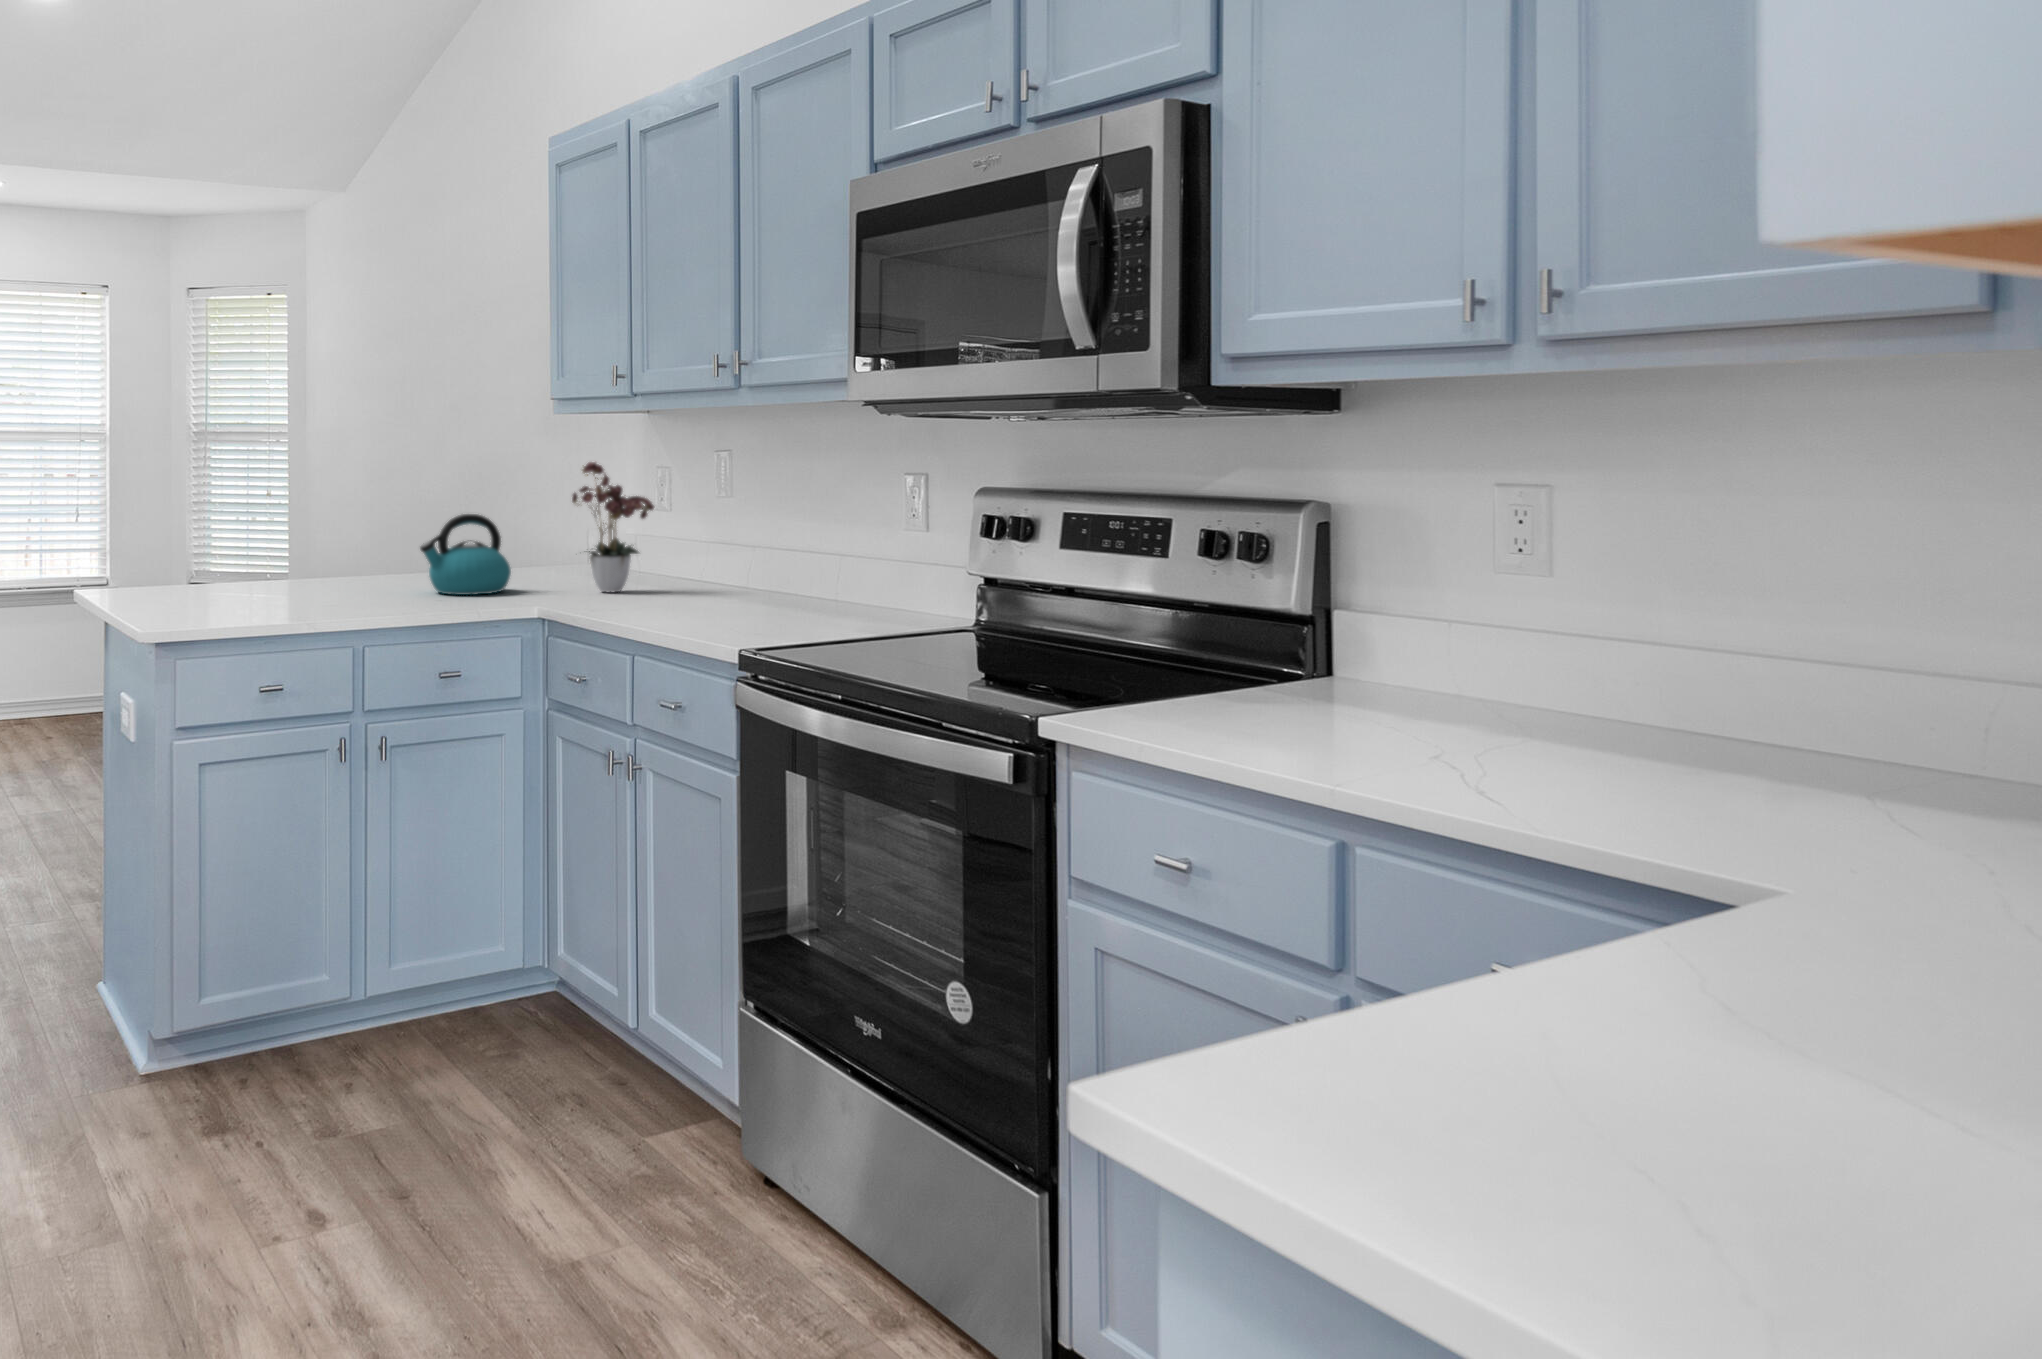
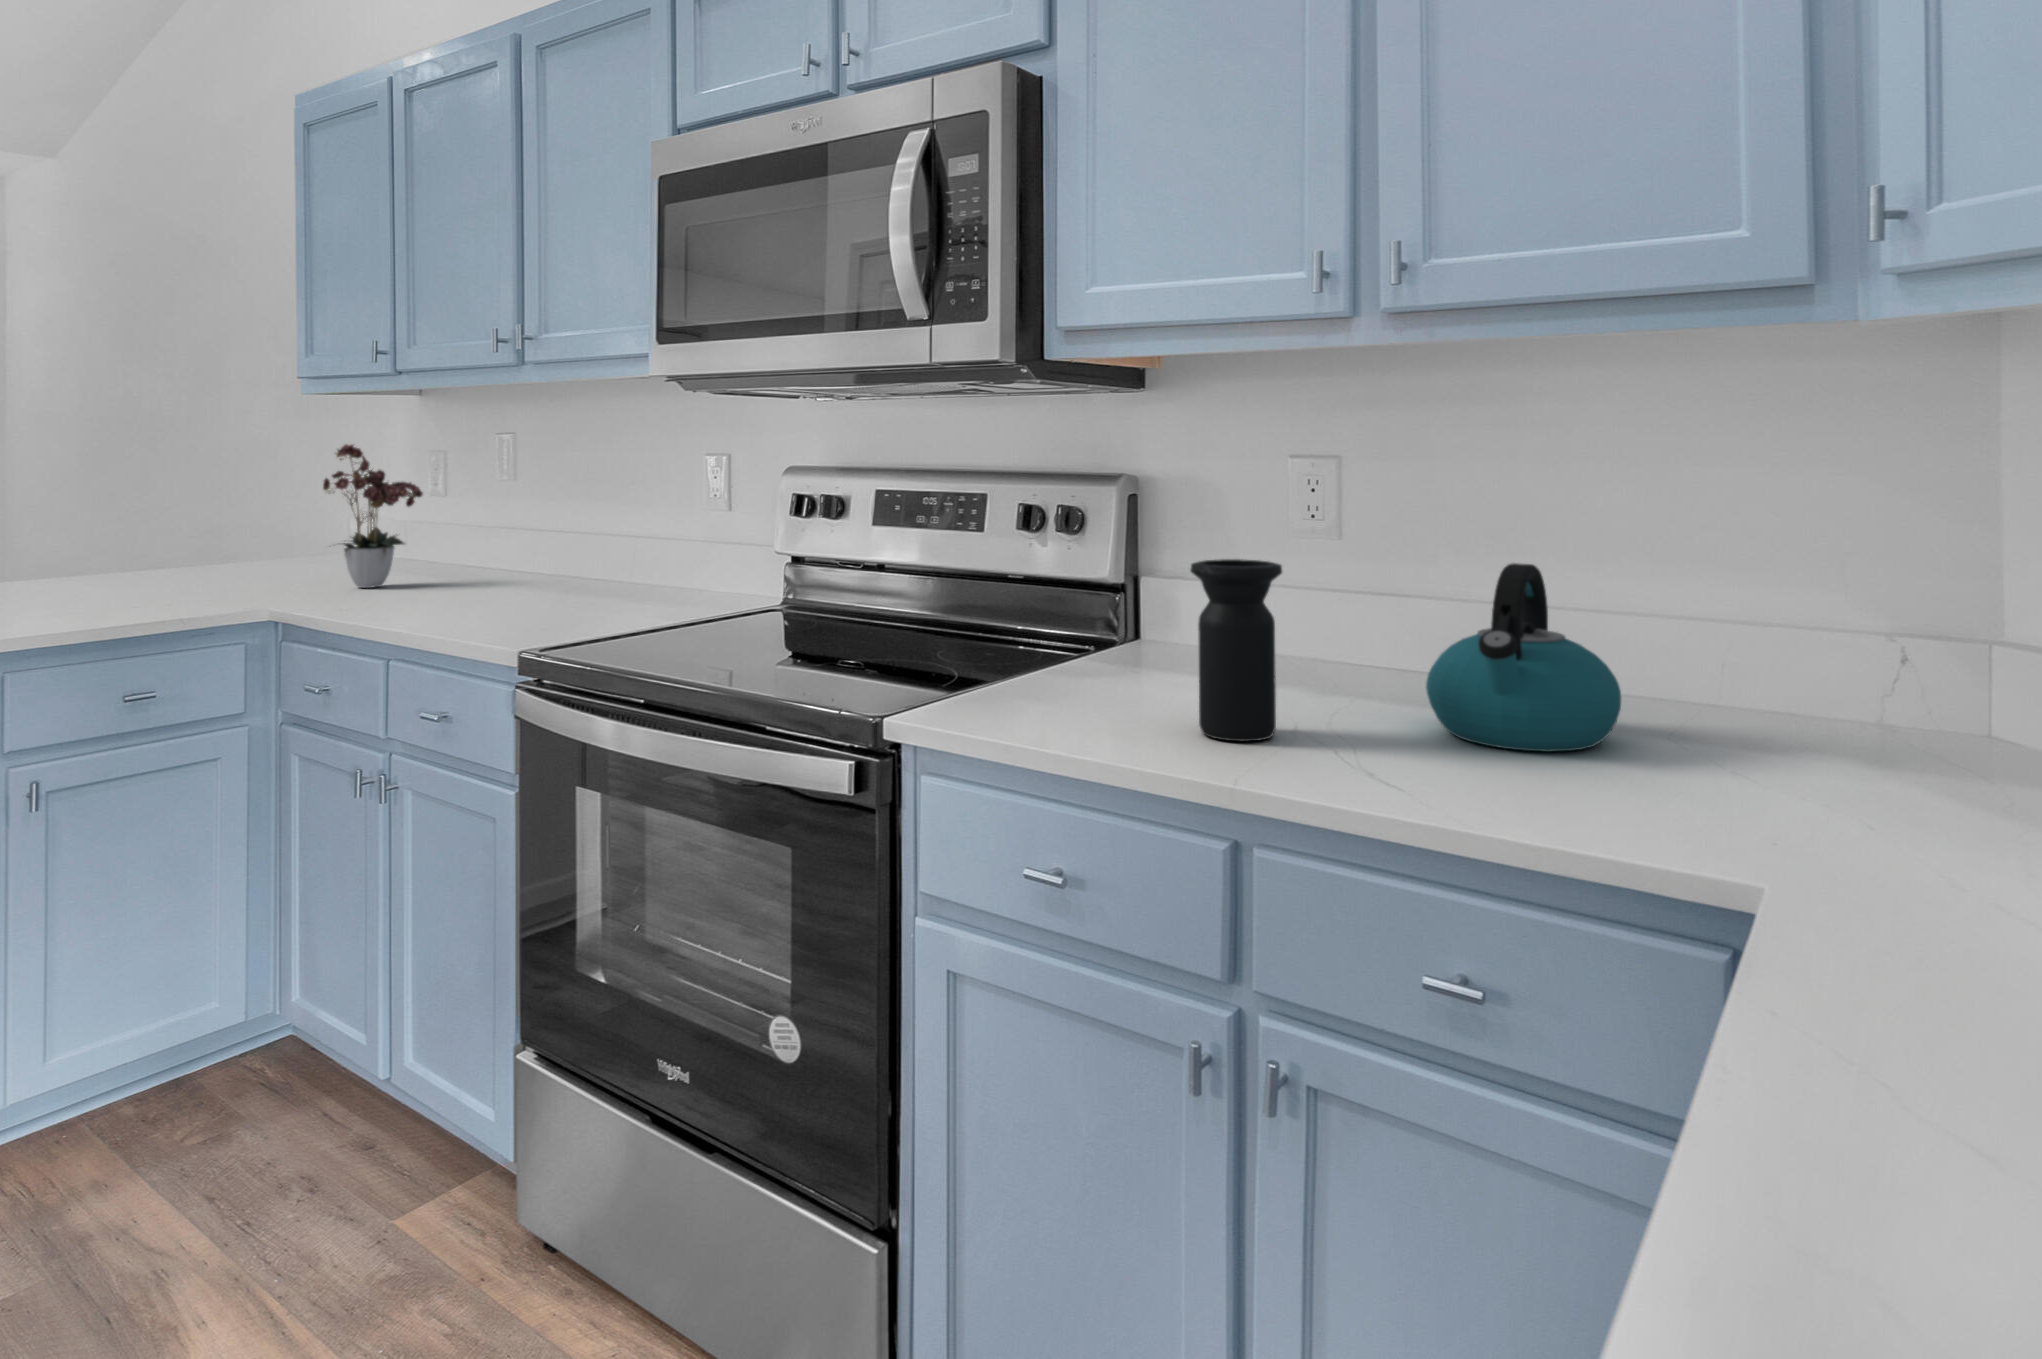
kettle: present [420,514,511,595] -> present [1426,563,1621,752]
vase: none [1327,587,1423,761] -> present [1190,559,1282,741]

